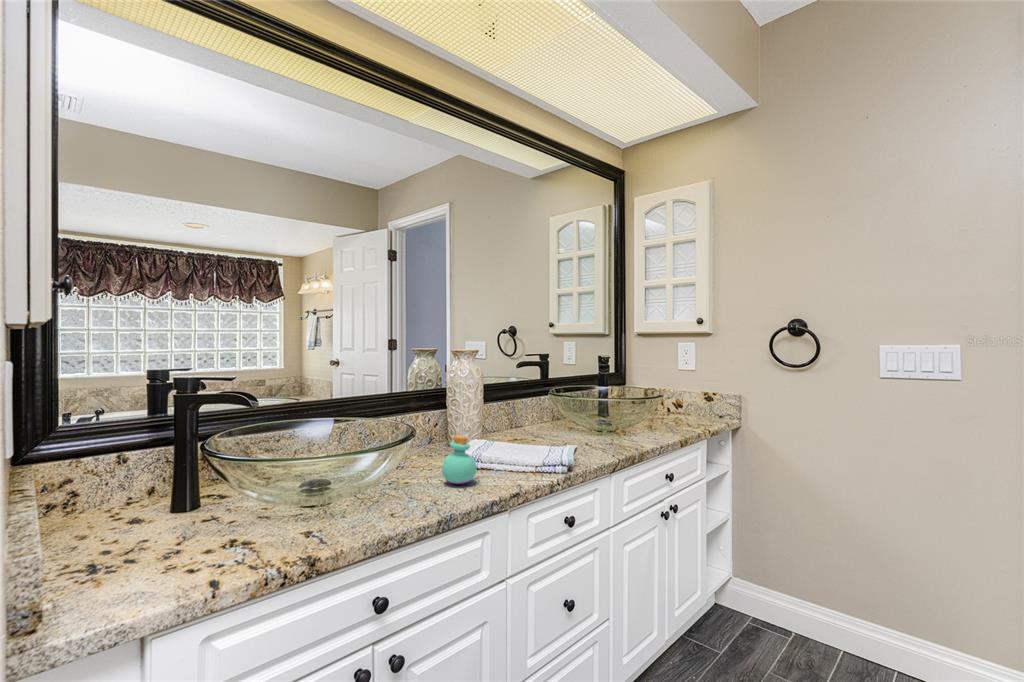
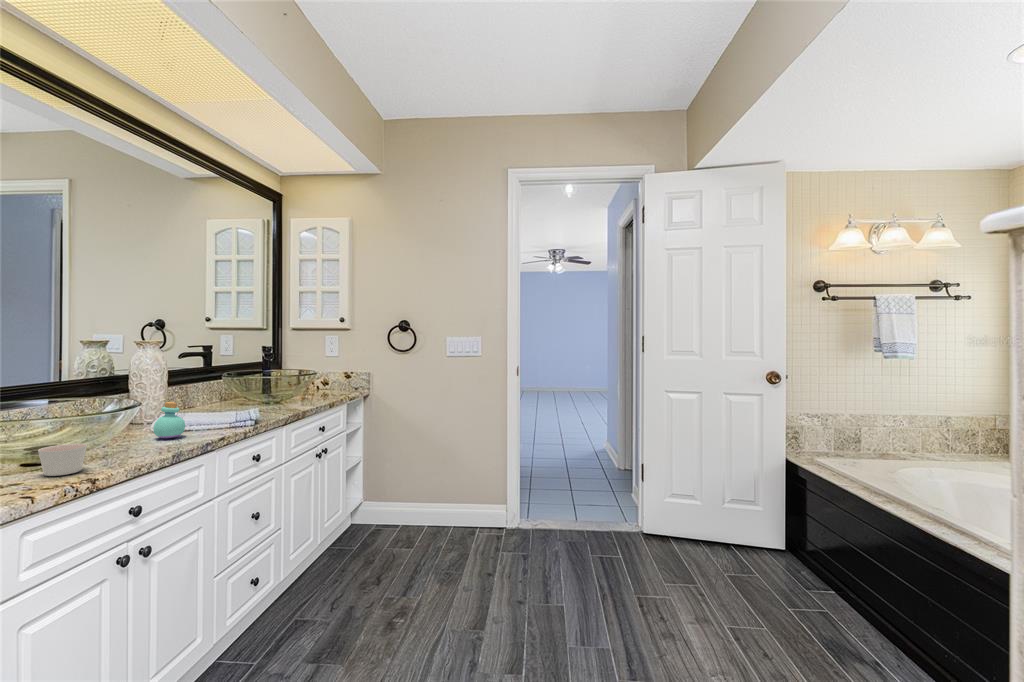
candle: none [283,492,333,538] -> present [38,444,87,476]

